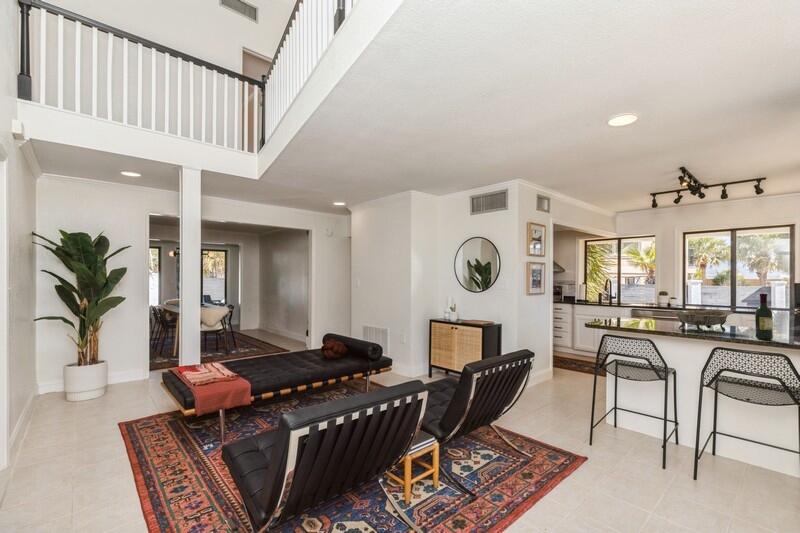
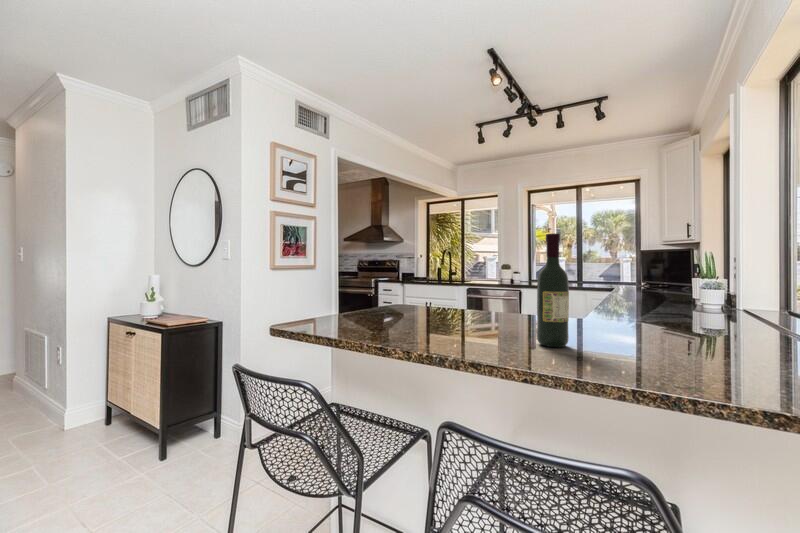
decorative bowl: present [672,309,733,332] -> none [406,280,516,331]

